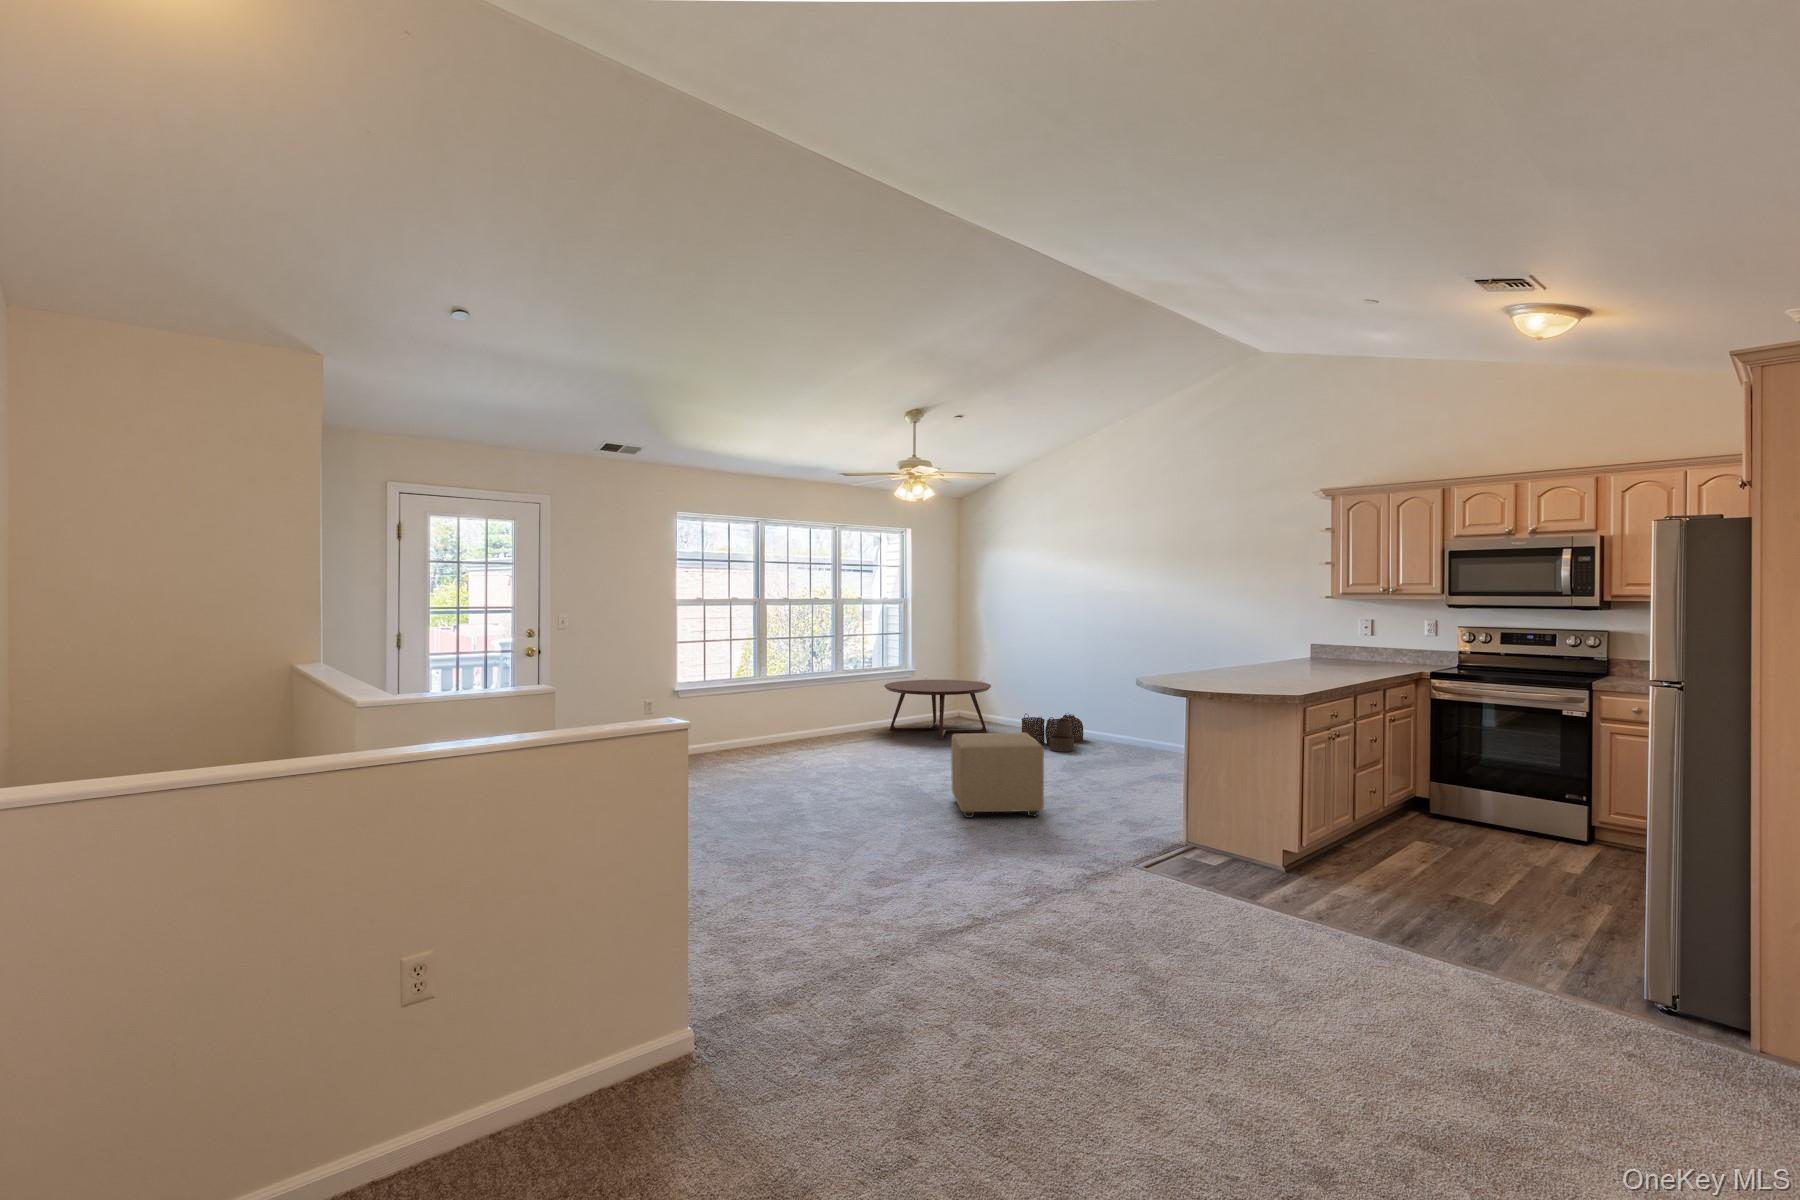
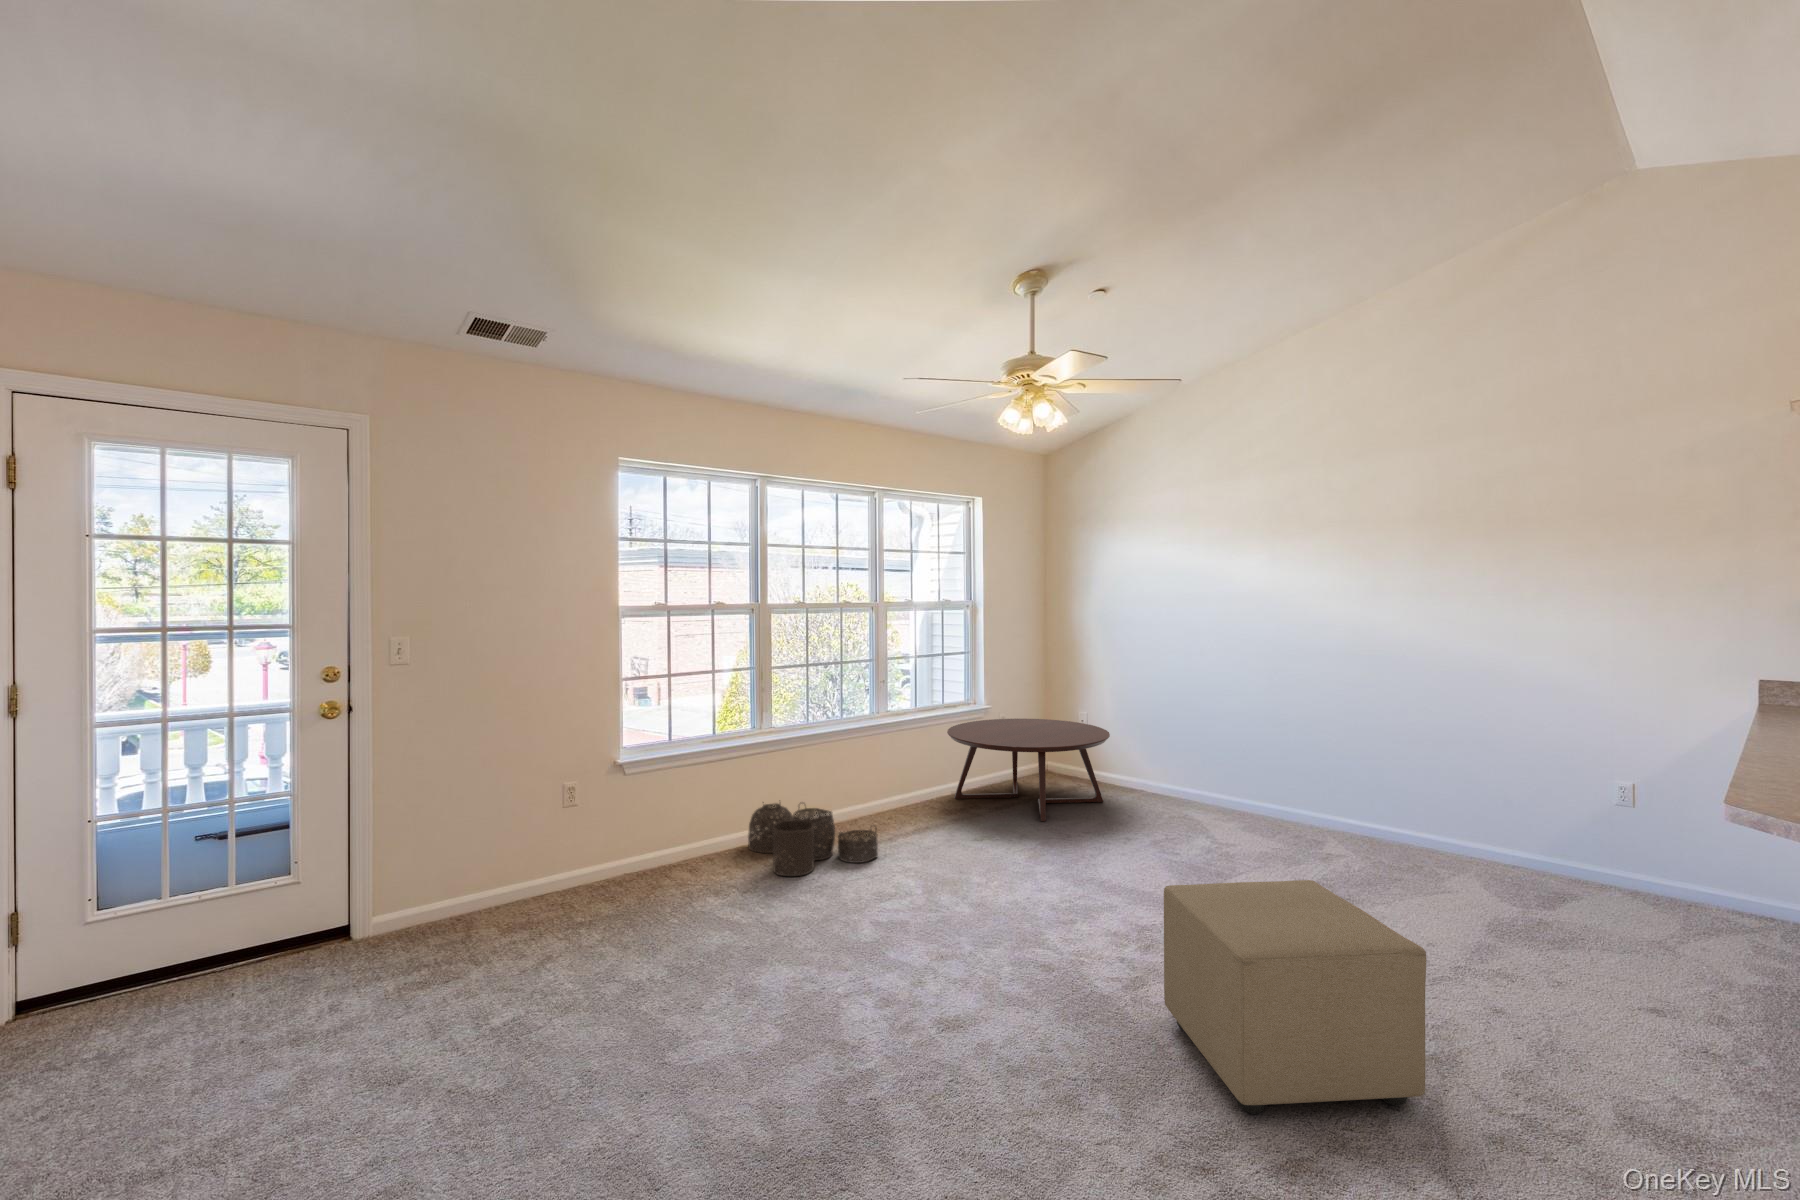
woven basket: present [1022,714,1083,752] -> present [748,802,878,876]

